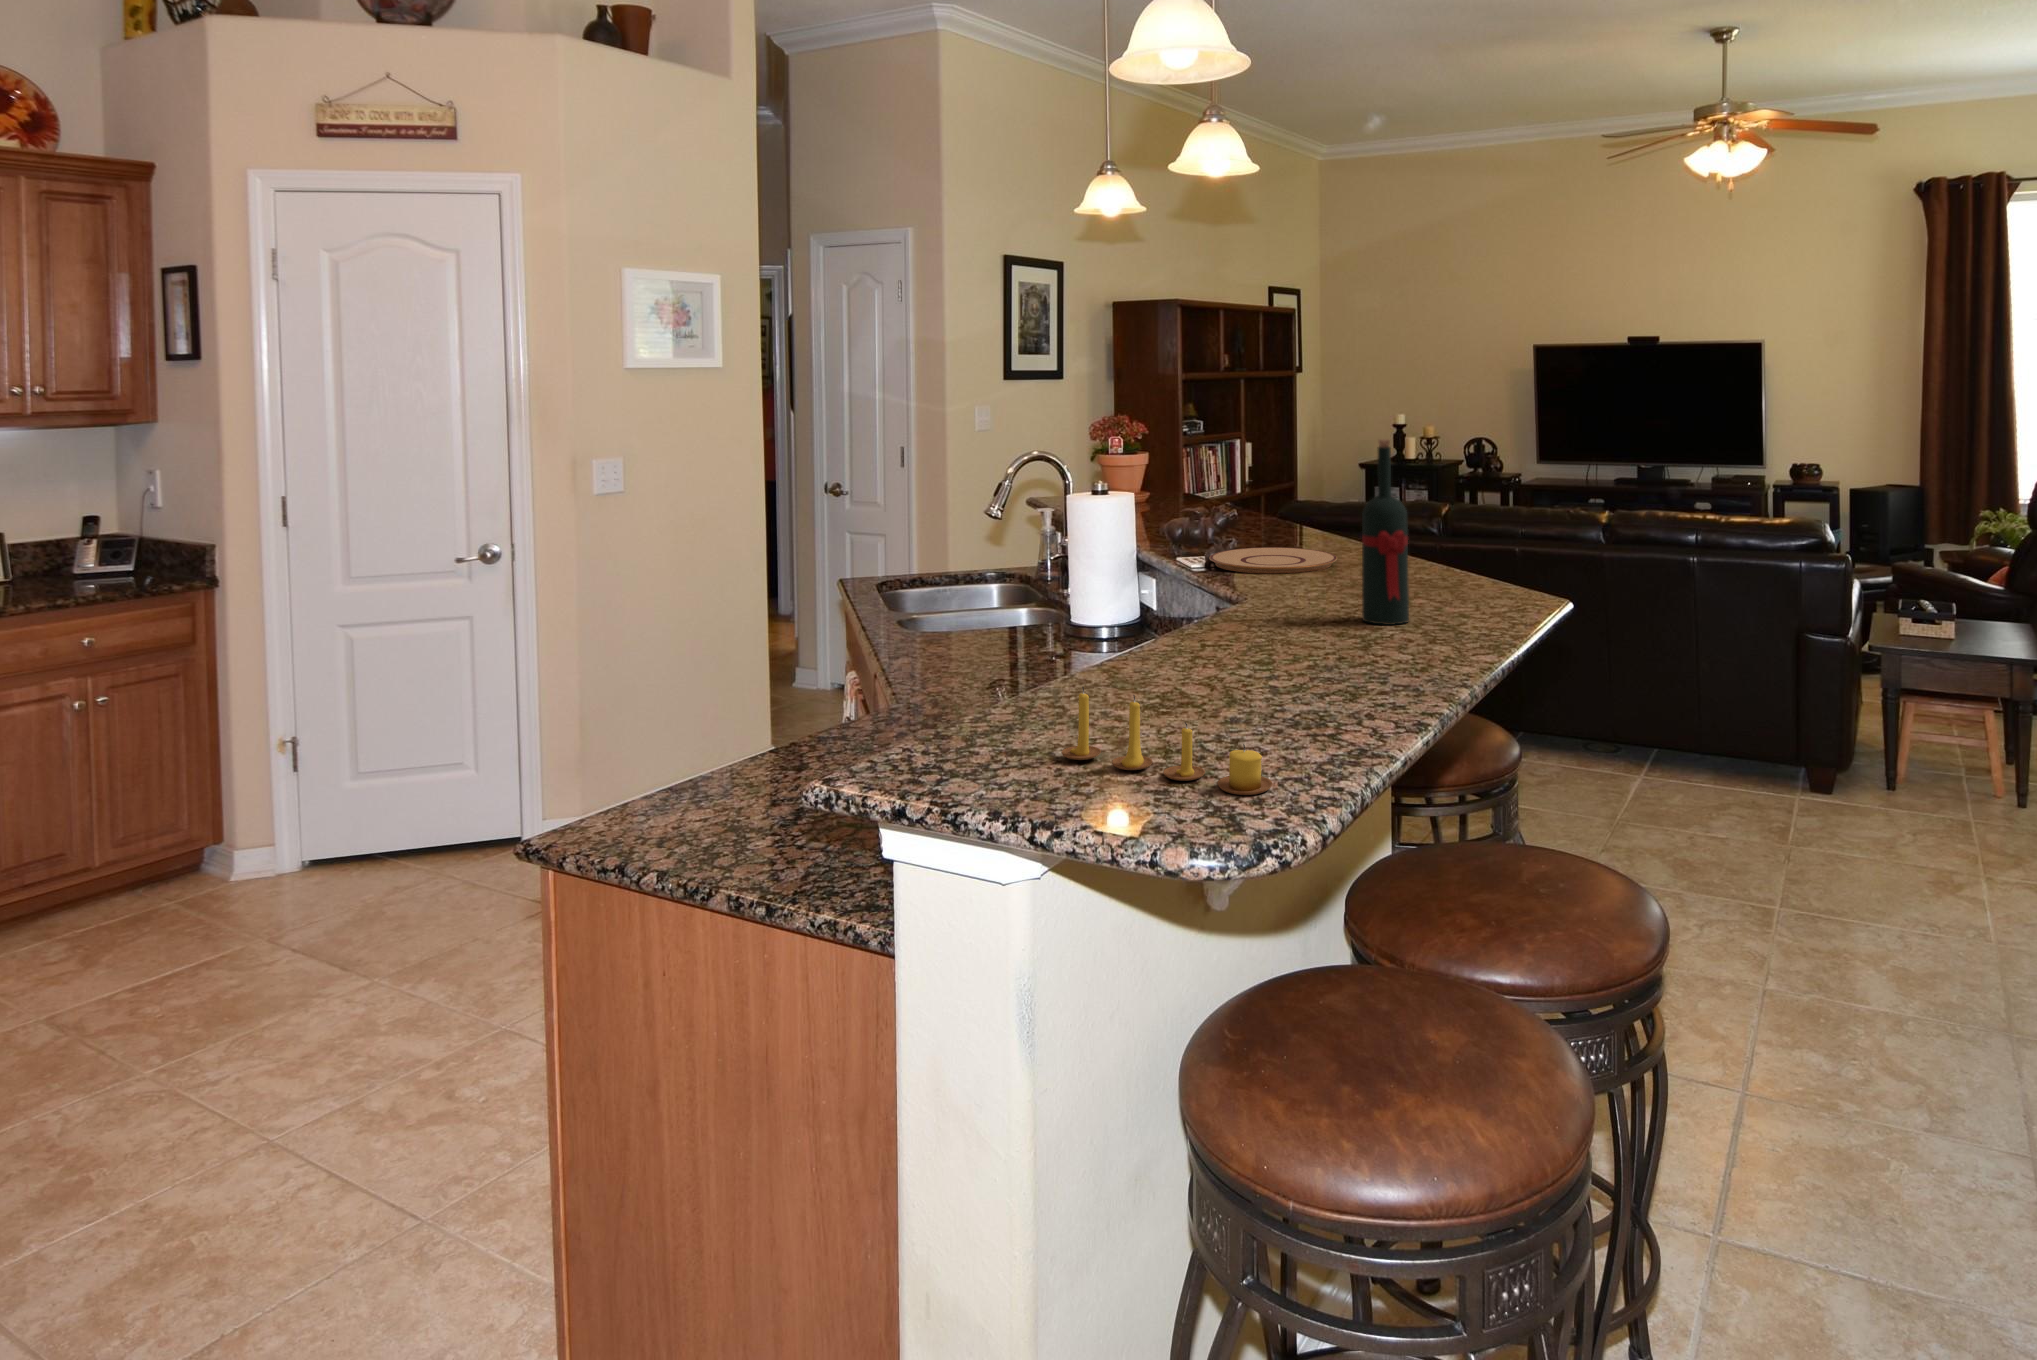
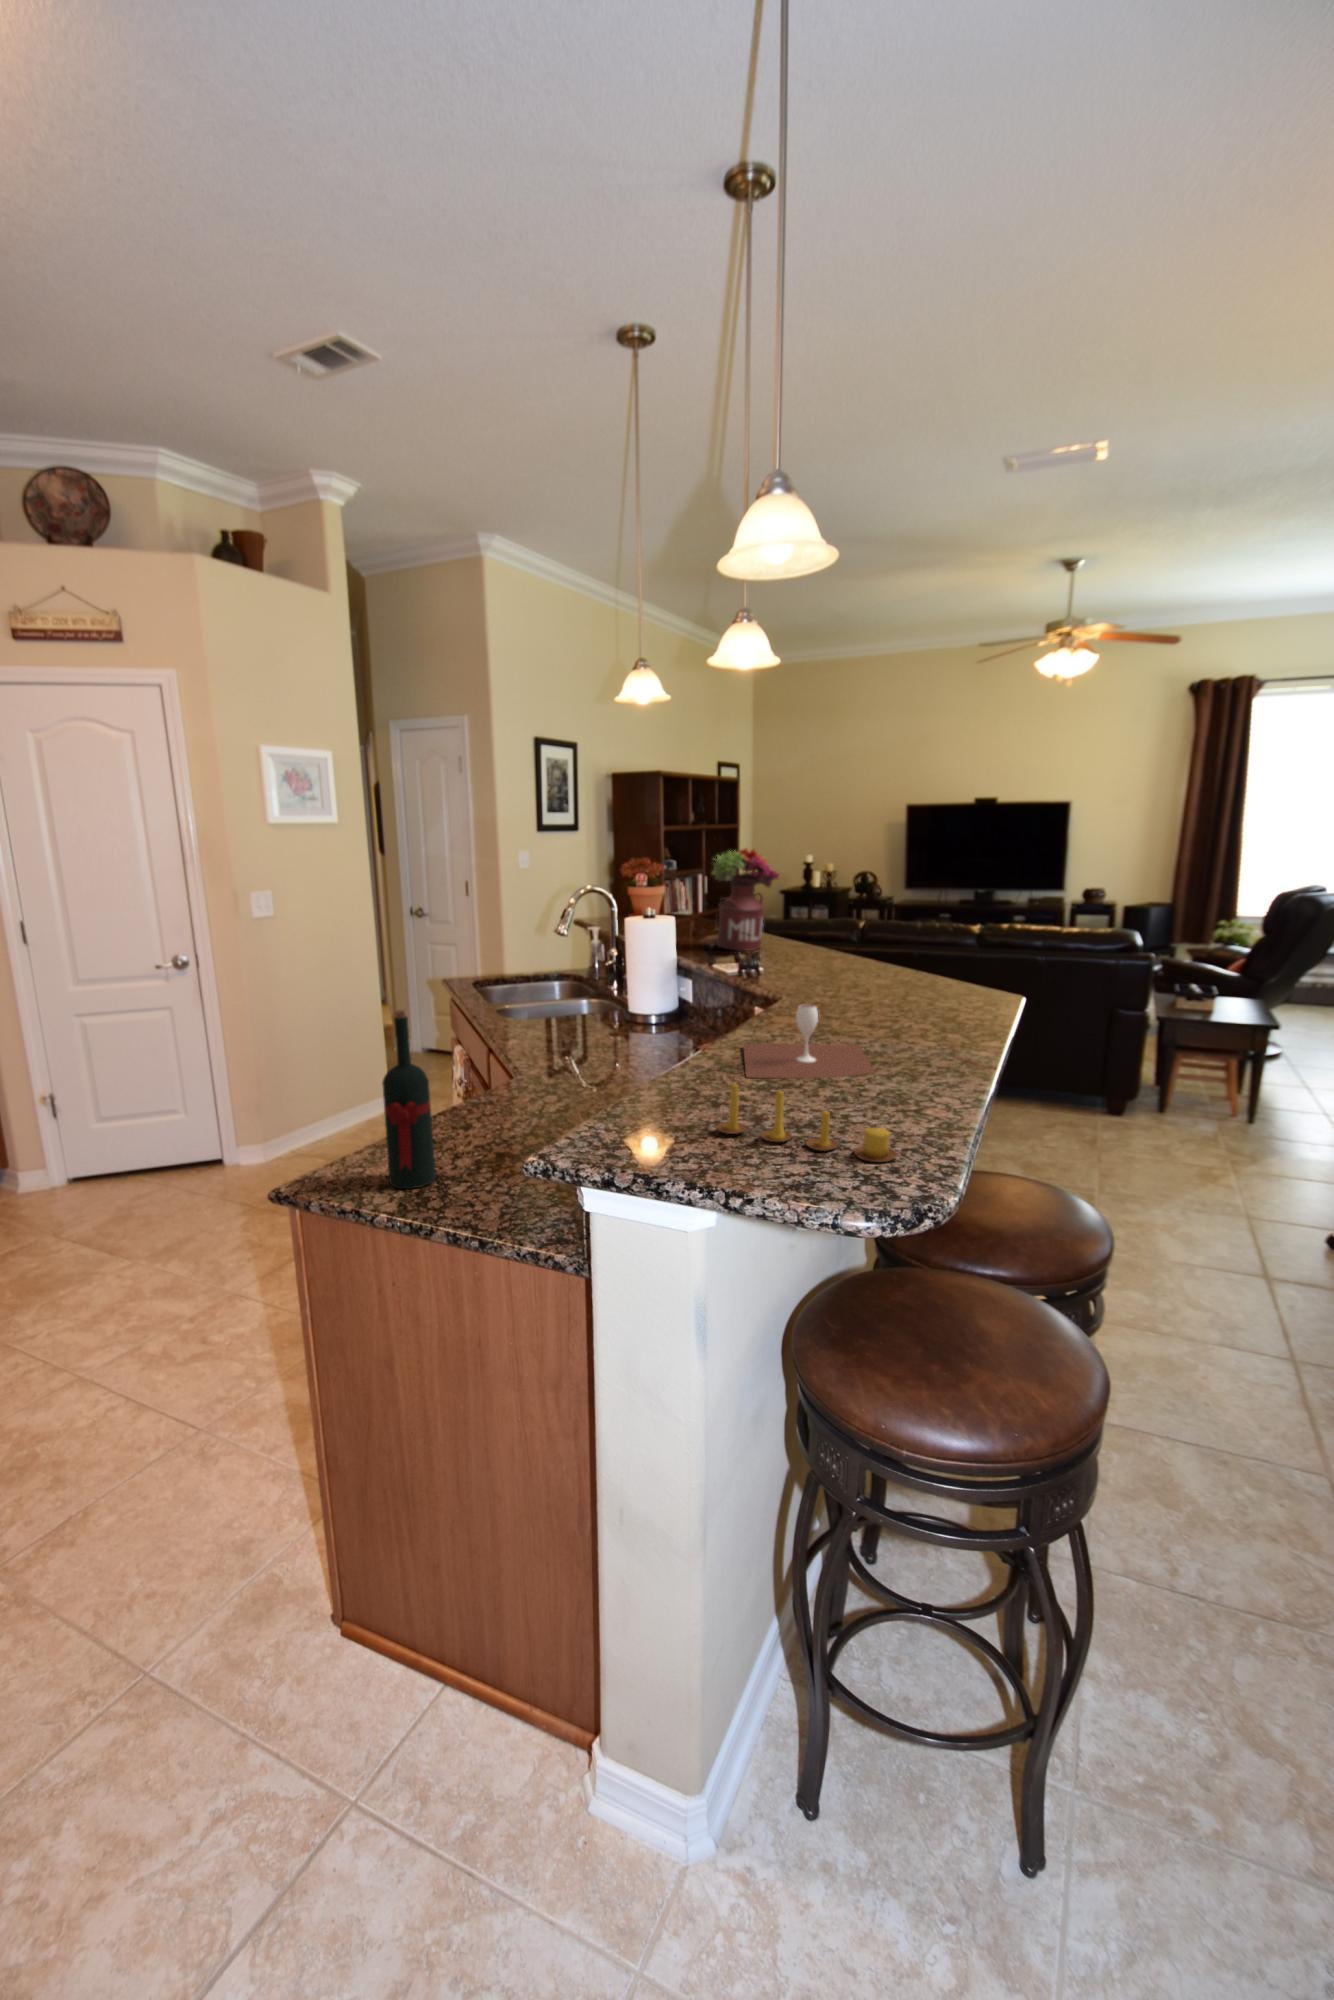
flower arrangement: none [1196,401,1290,541] -> present [712,847,780,951]
wine bottle: present [1362,439,1409,625] -> present [382,1009,436,1189]
plate: present [1209,547,1337,573] -> none [732,956,826,976]
wine glass: none [1141,602,1314,700] -> present [743,1004,874,1078]

